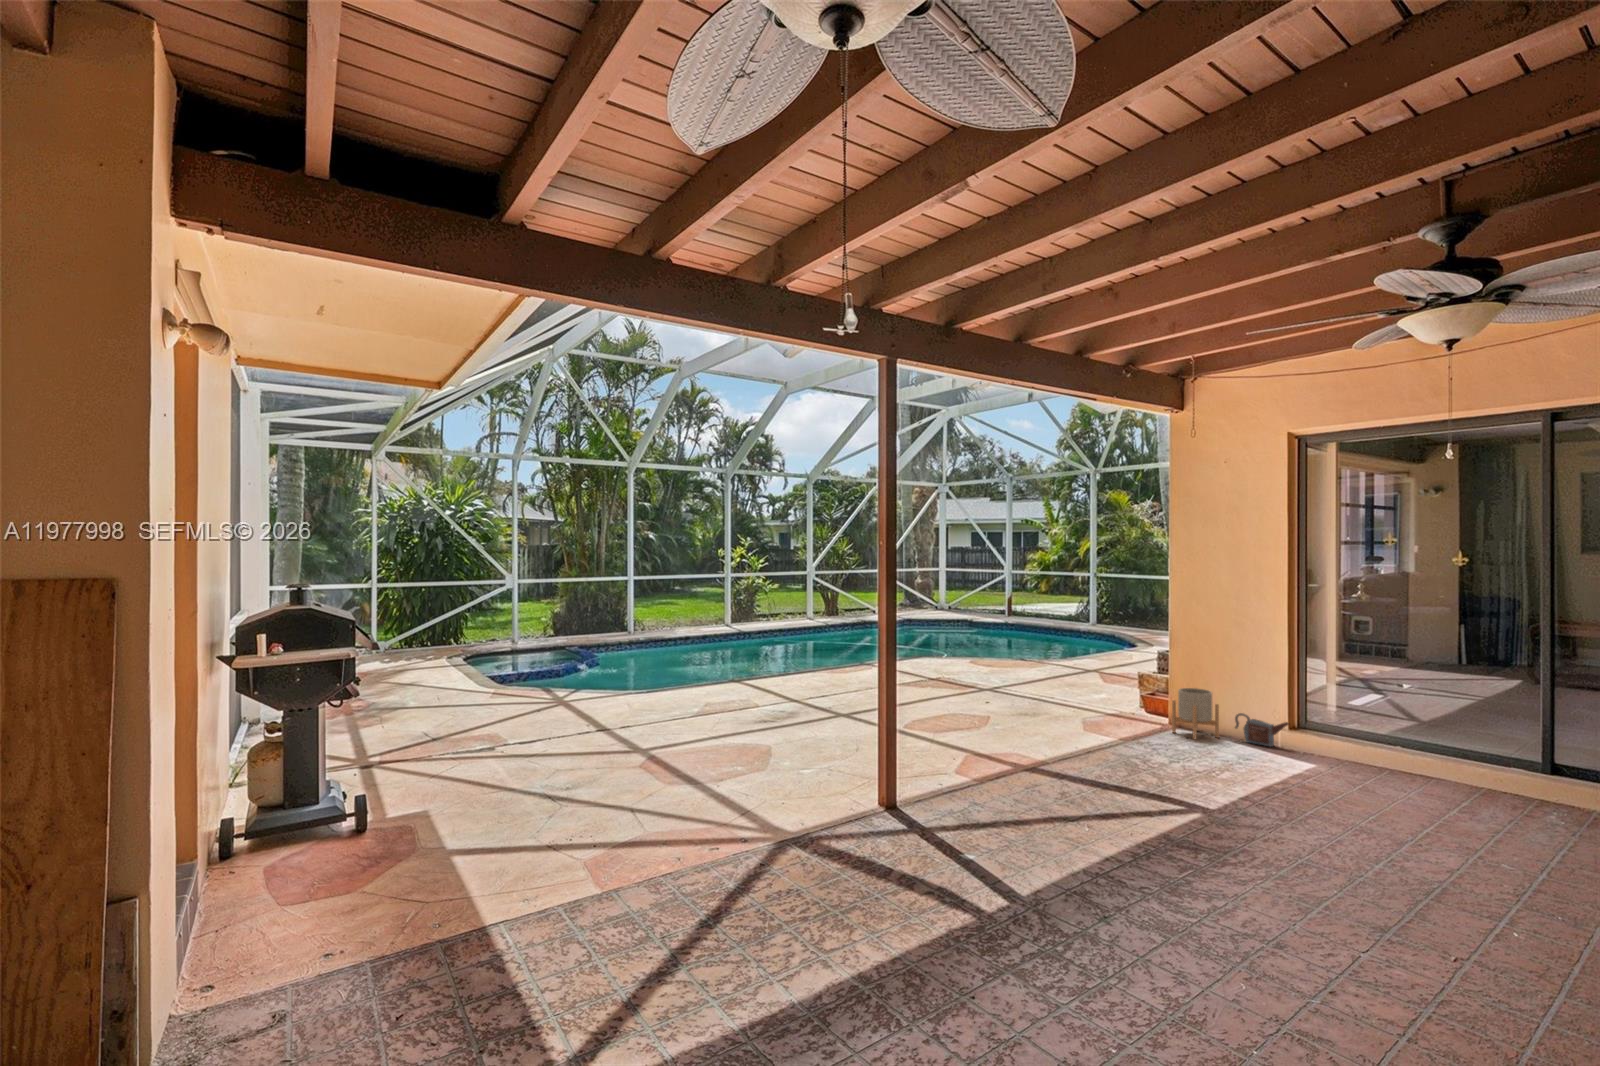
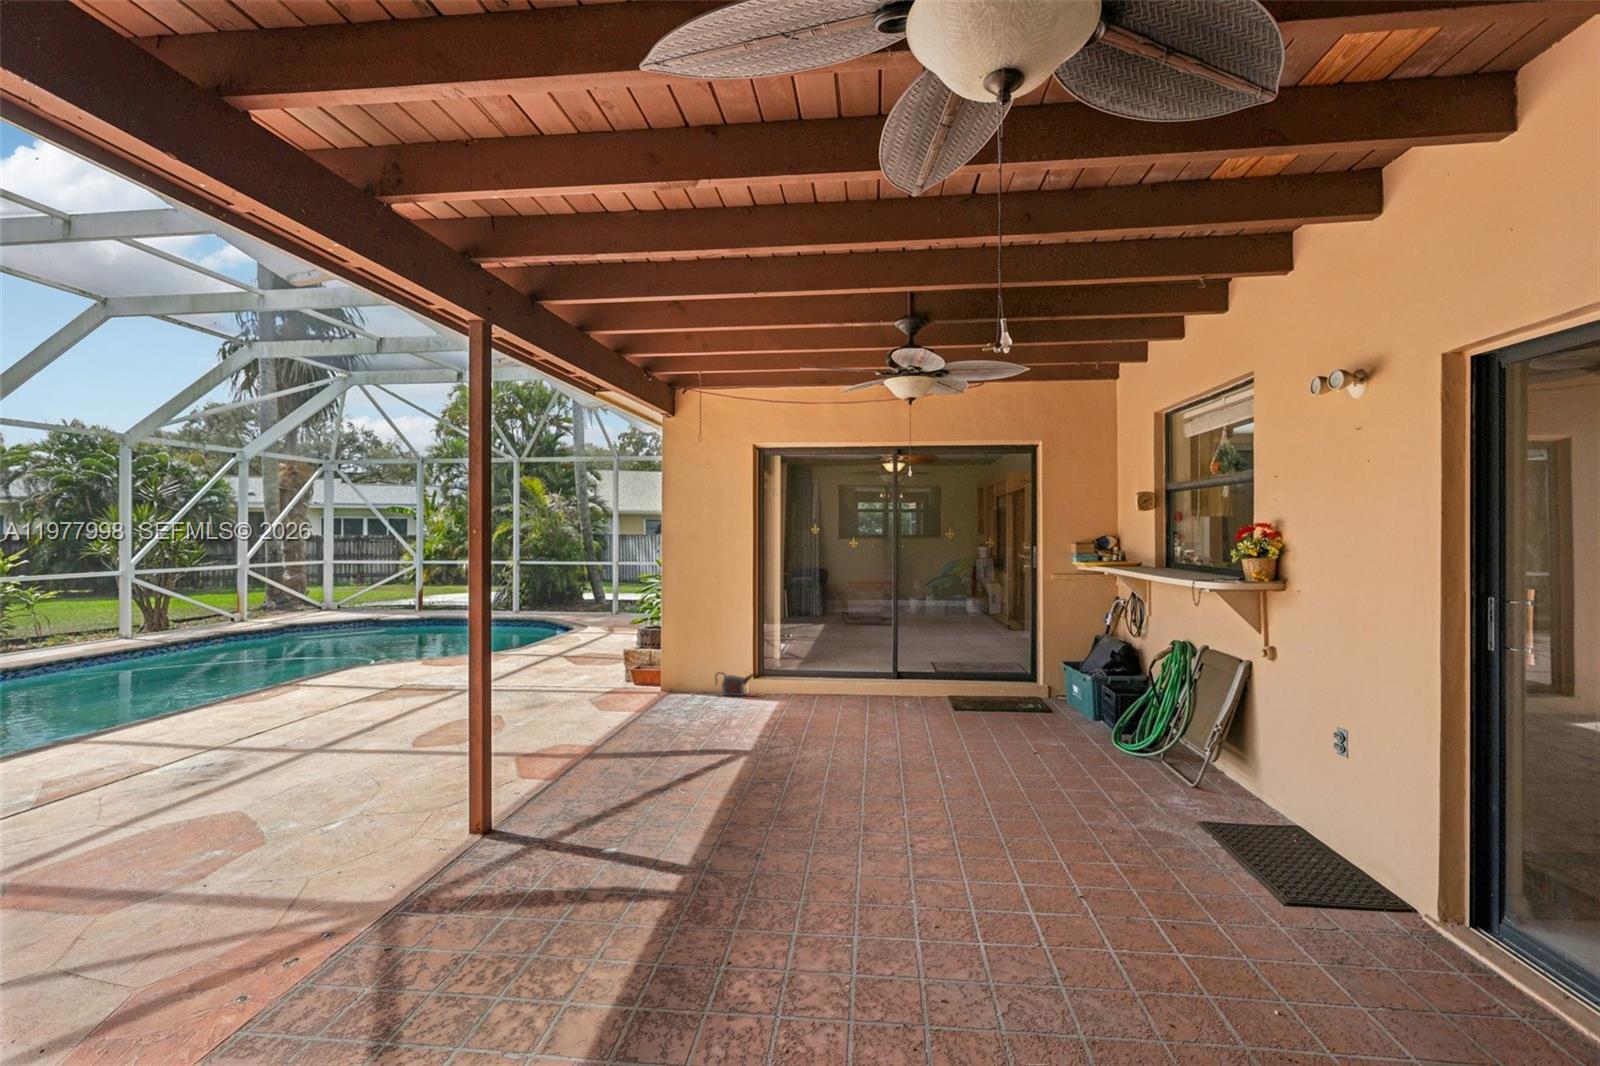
planter: present [1172,688,1219,739] -> none [666,656,703,701]

